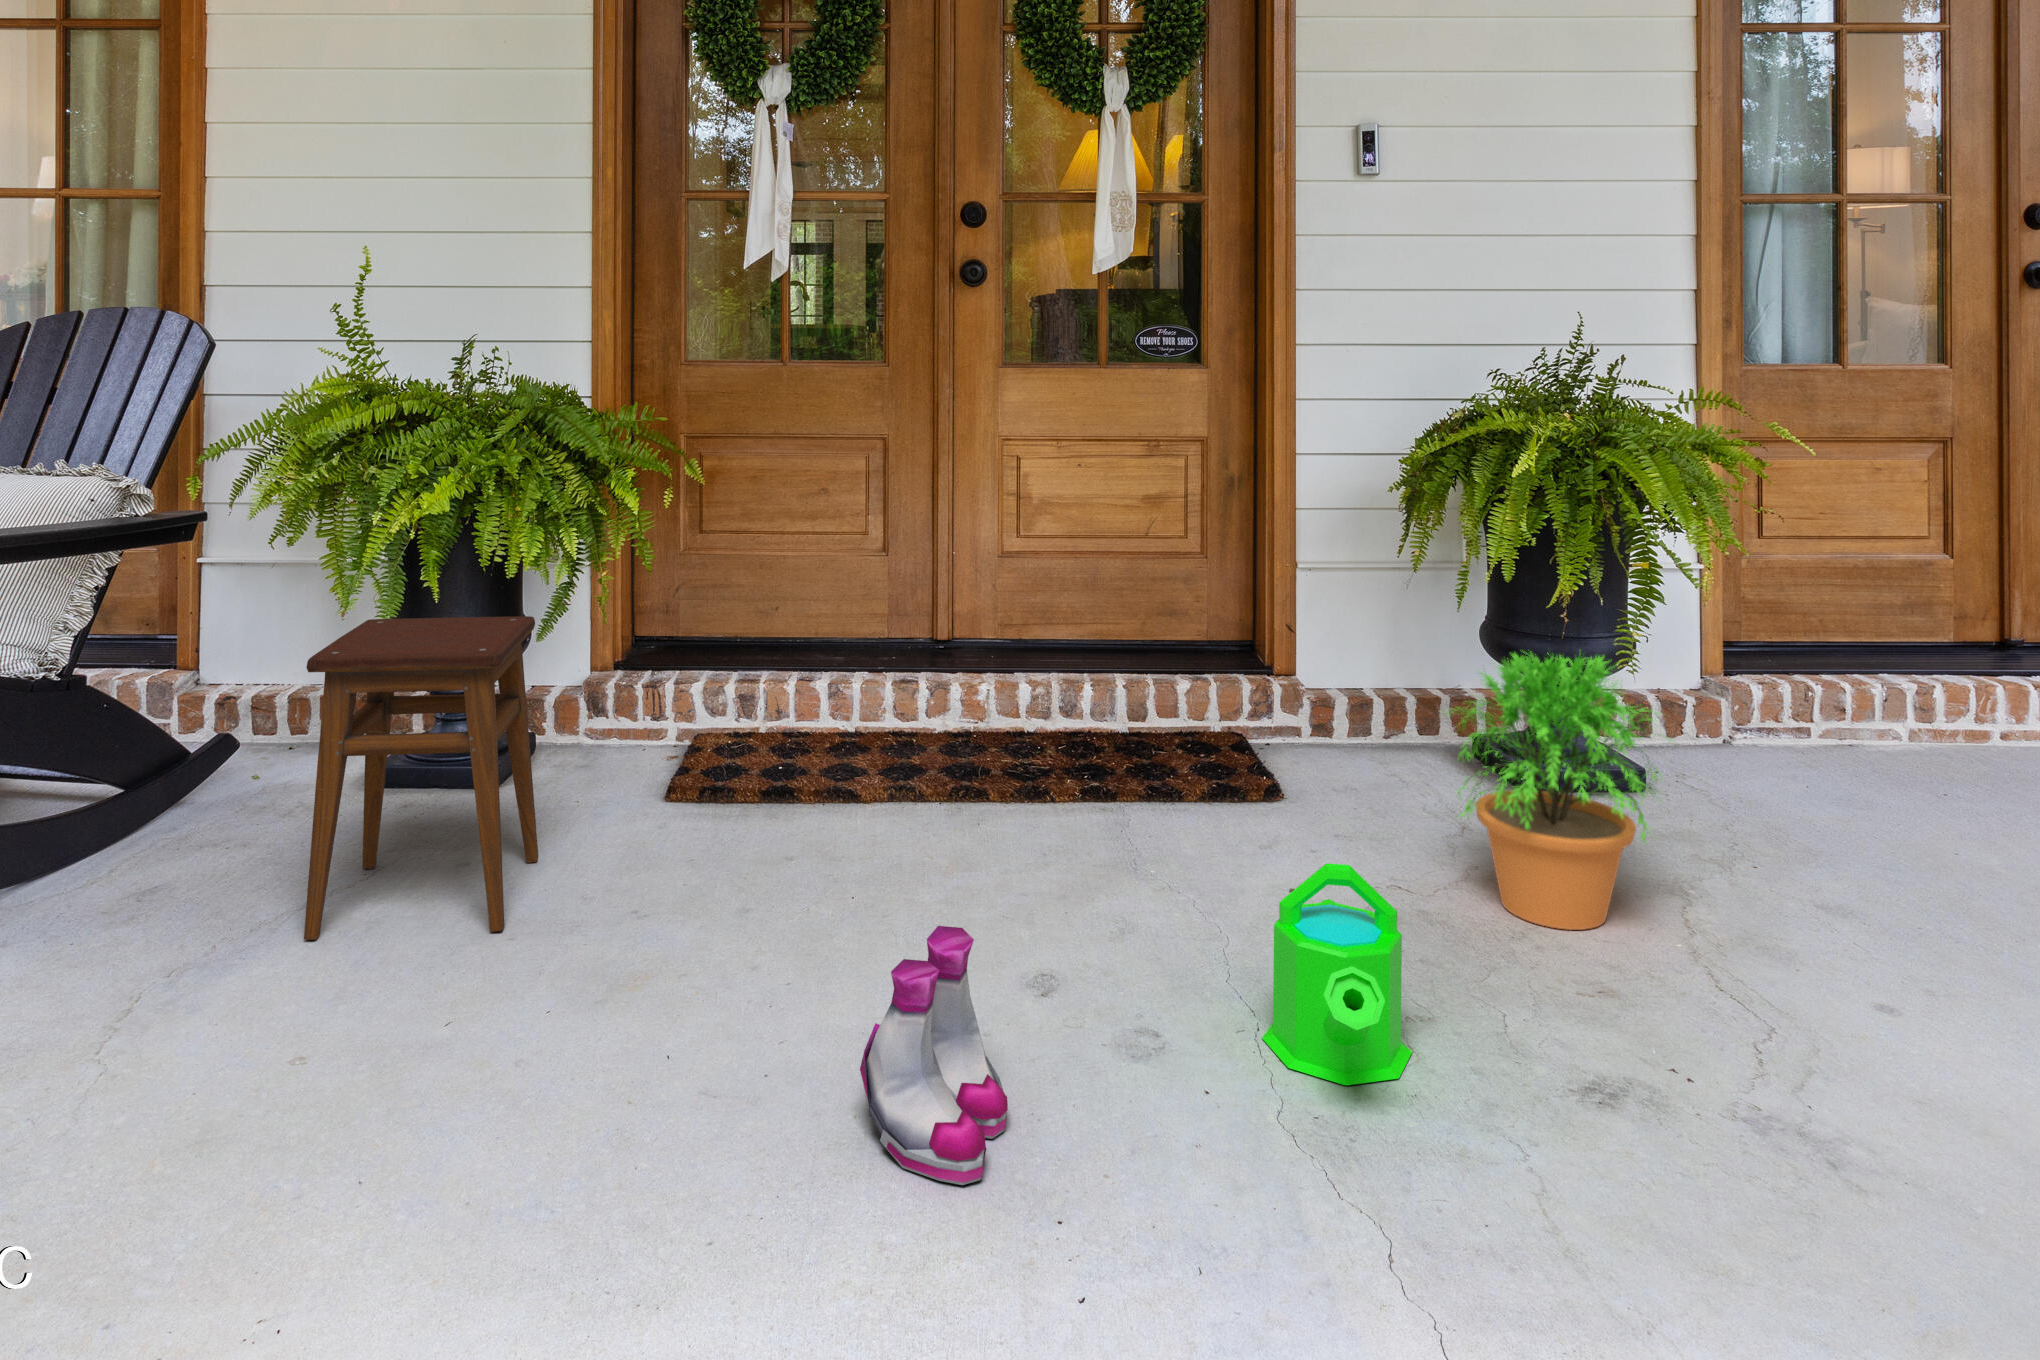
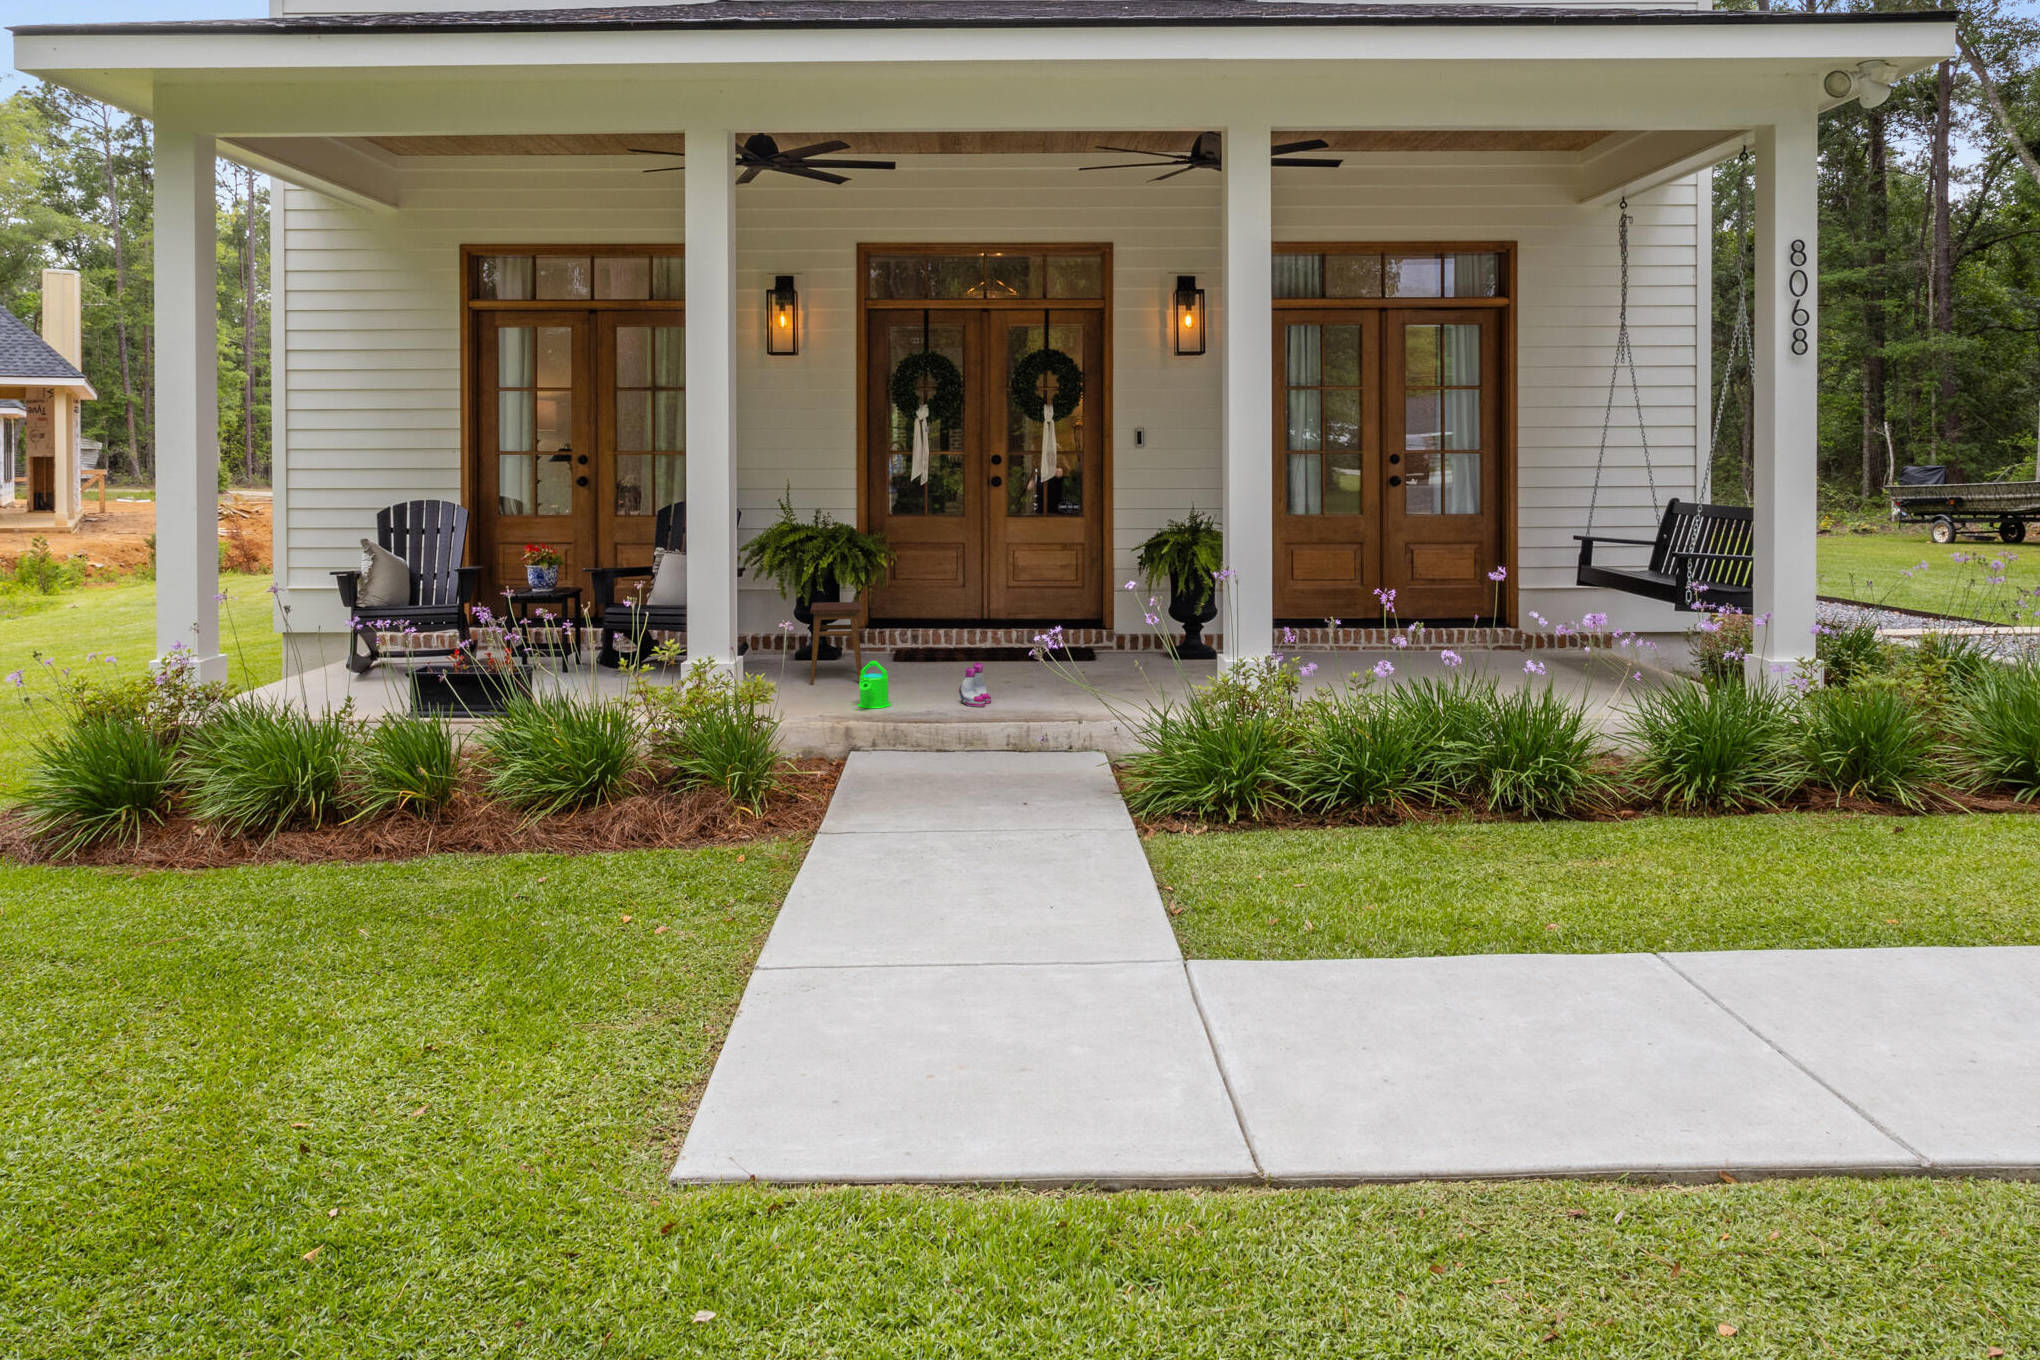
potted plant: present [1452,653,1672,930] -> none [1123,607,1179,683]
watering can: present [1262,863,1412,1085] -> present [857,661,891,708]

